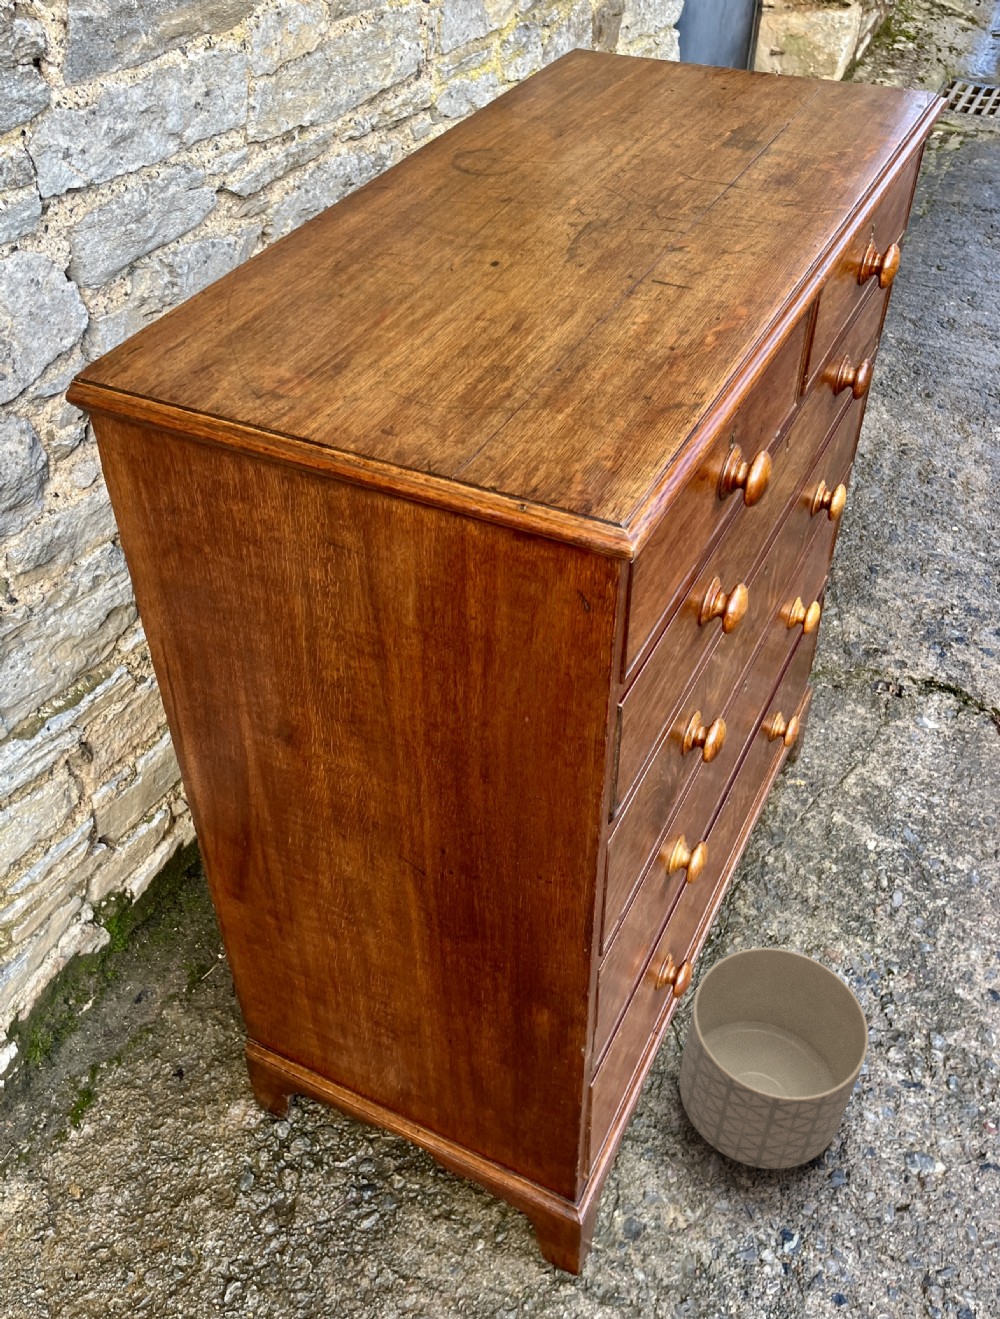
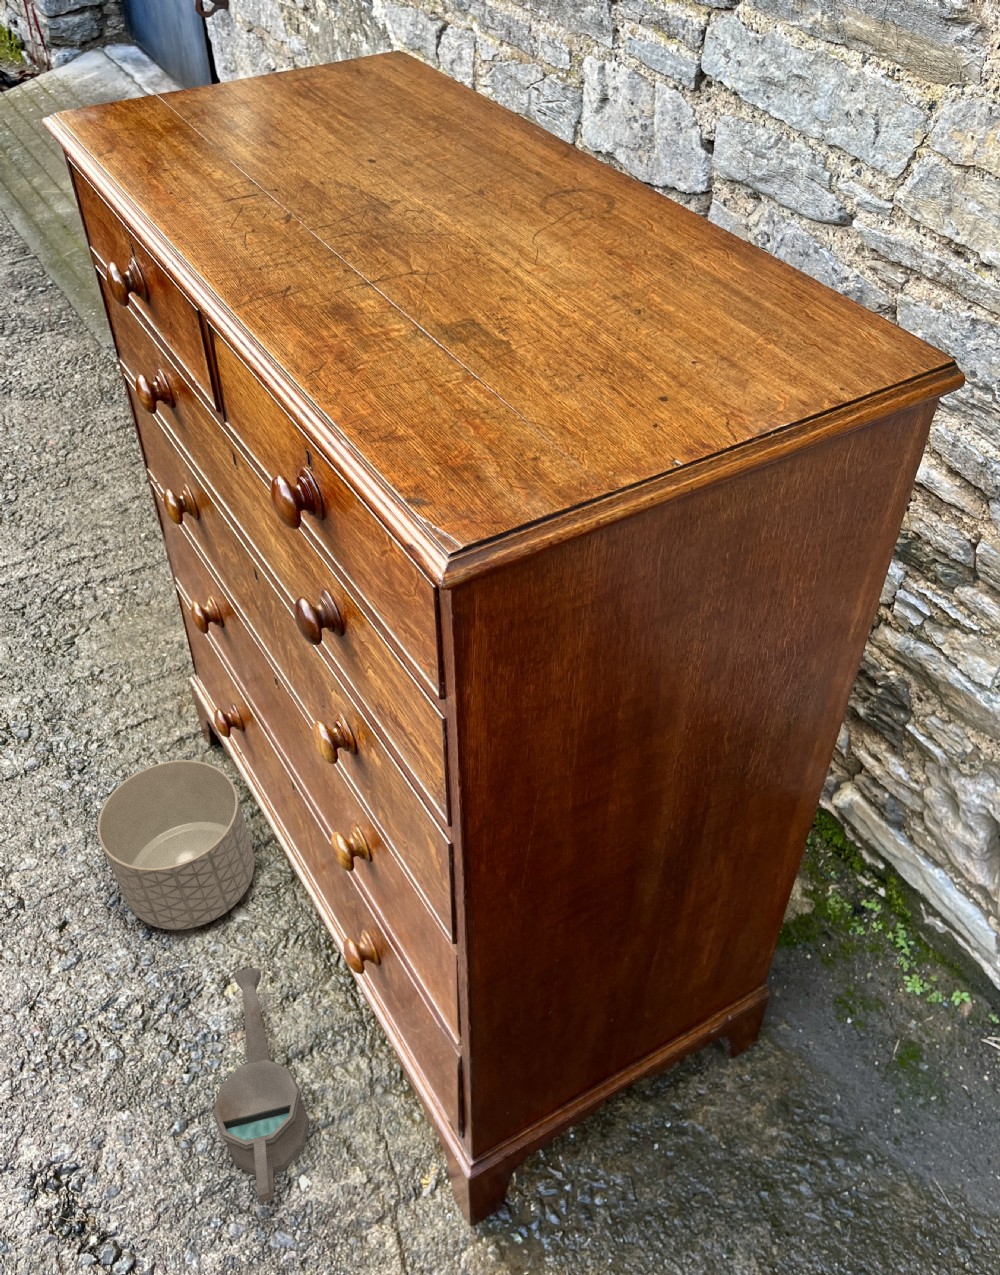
watering can: none [807,797,927,916] -> present [213,968,310,1203]

